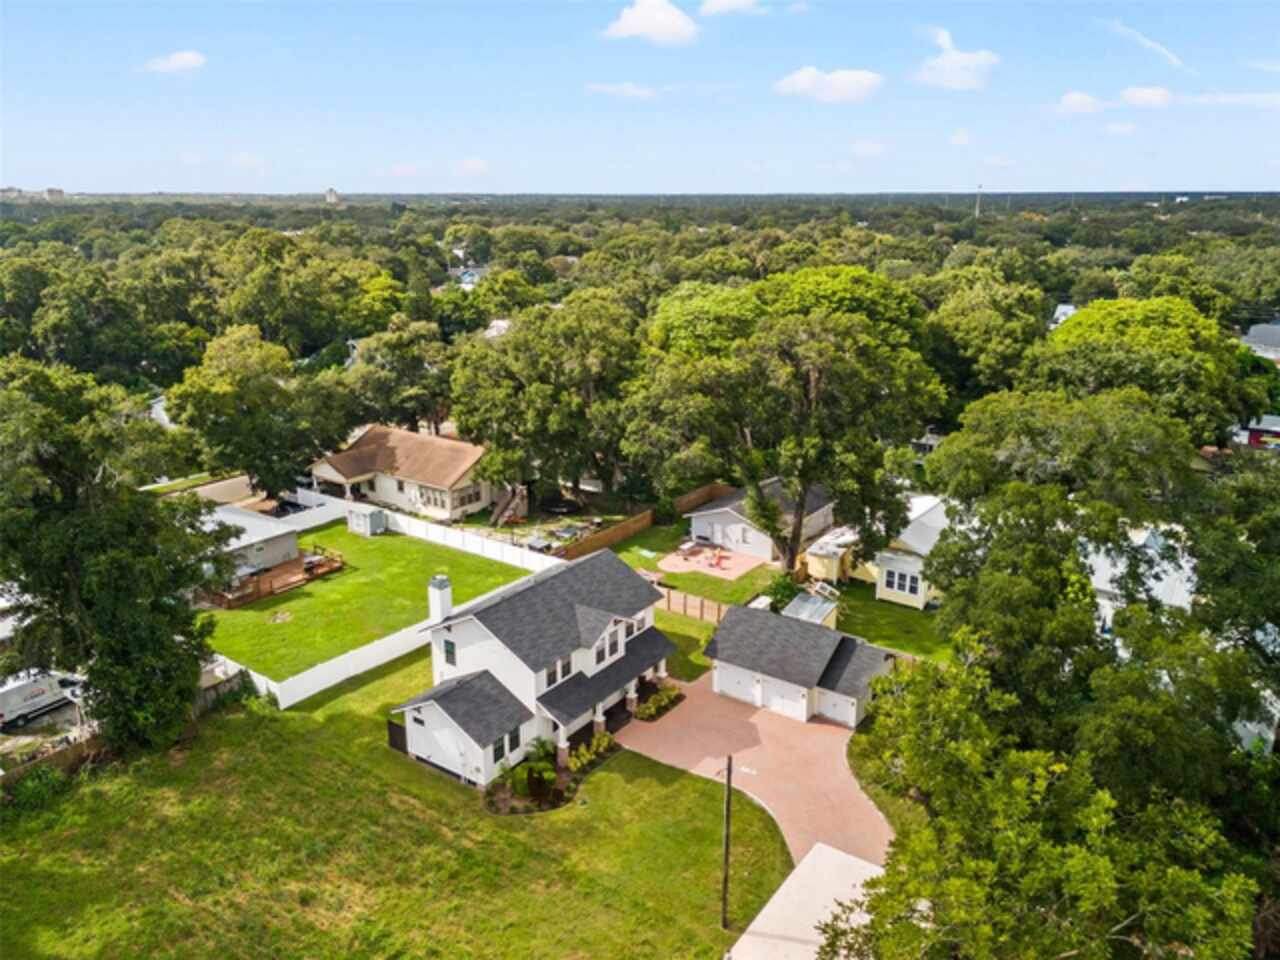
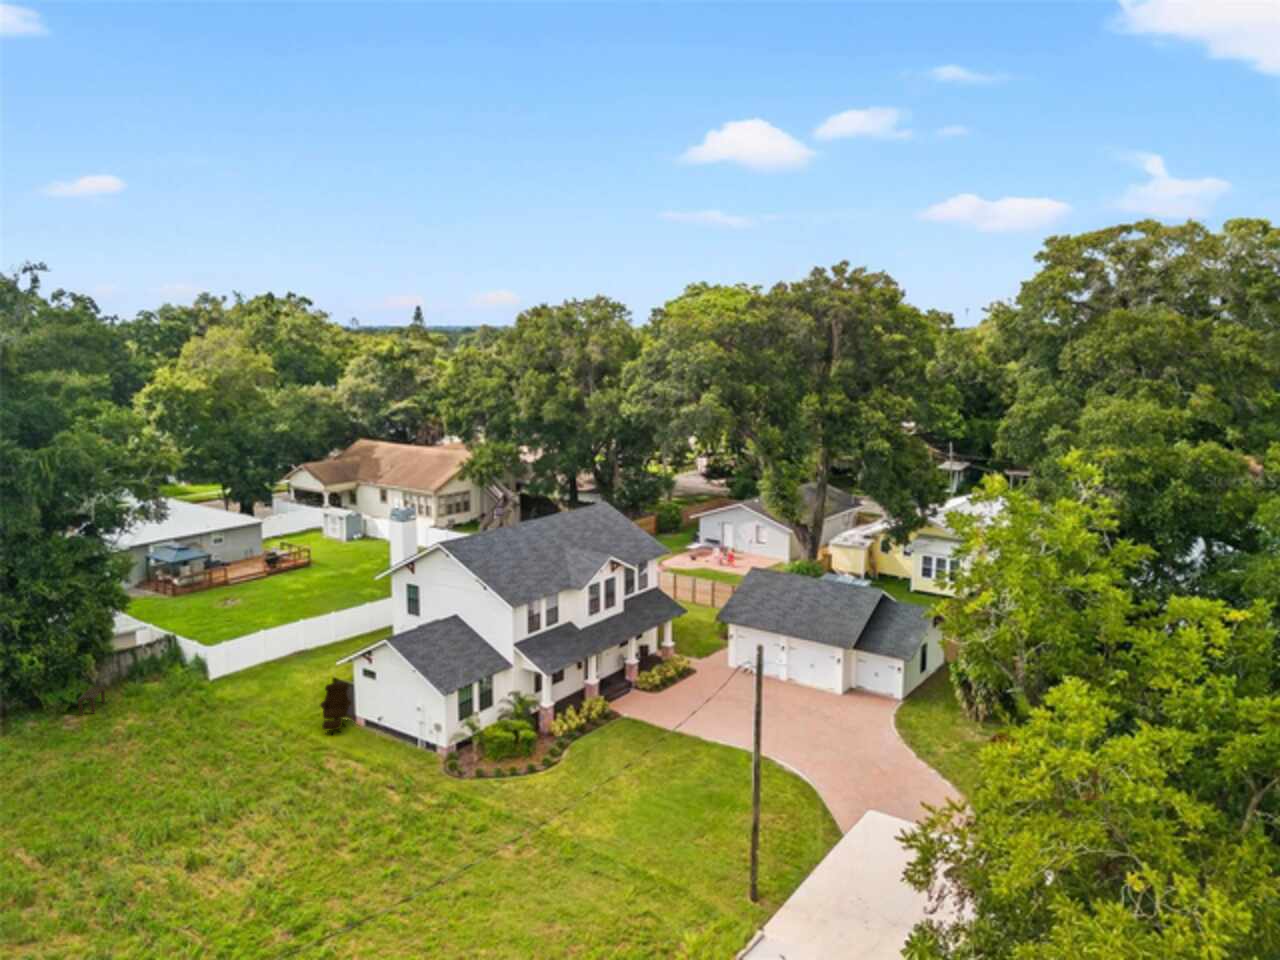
lounge chair: present [526,767,564,805] -> present [320,683,352,732]

